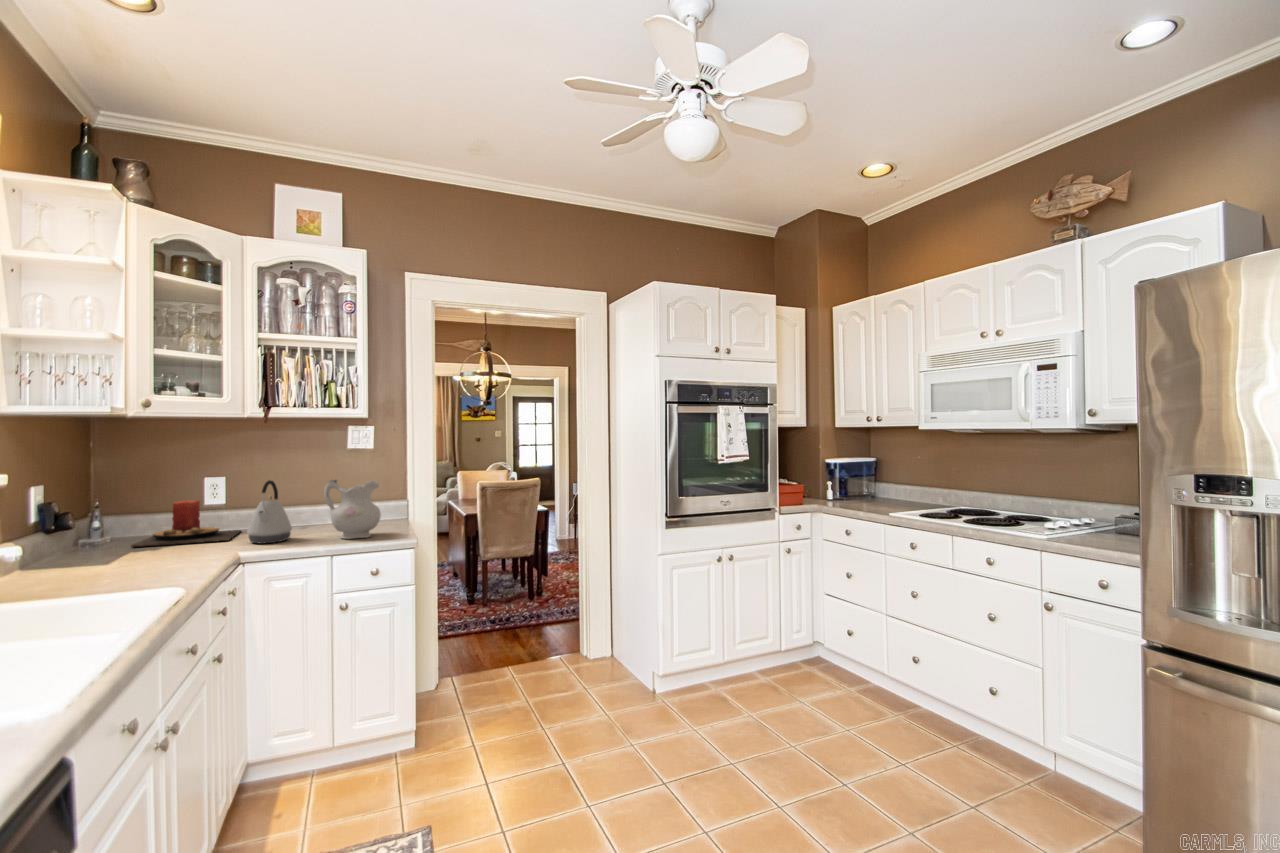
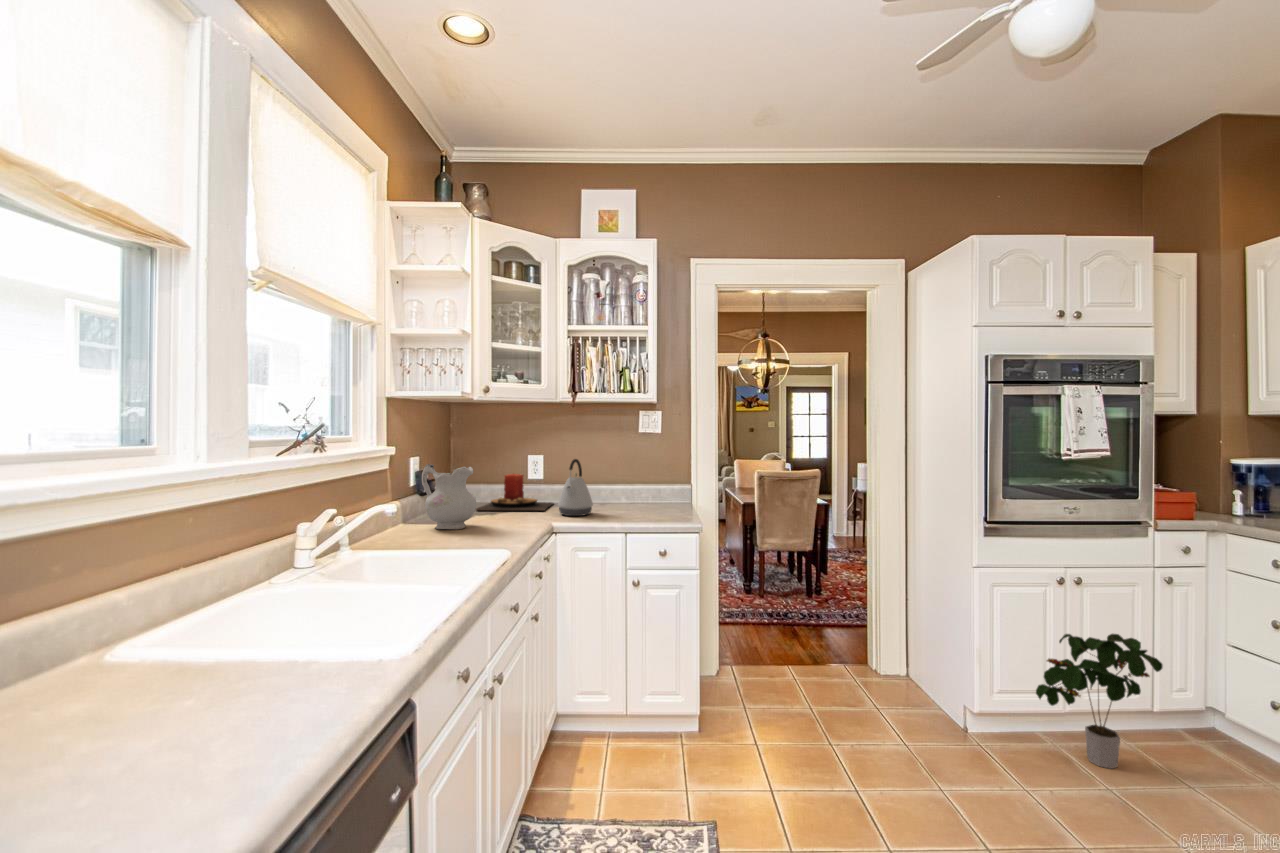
ceramic pitcher: present [324,480,381,539] -> present [422,464,476,529]
potted plant: none [701,595,780,699] -> present [1036,634,1163,769]

